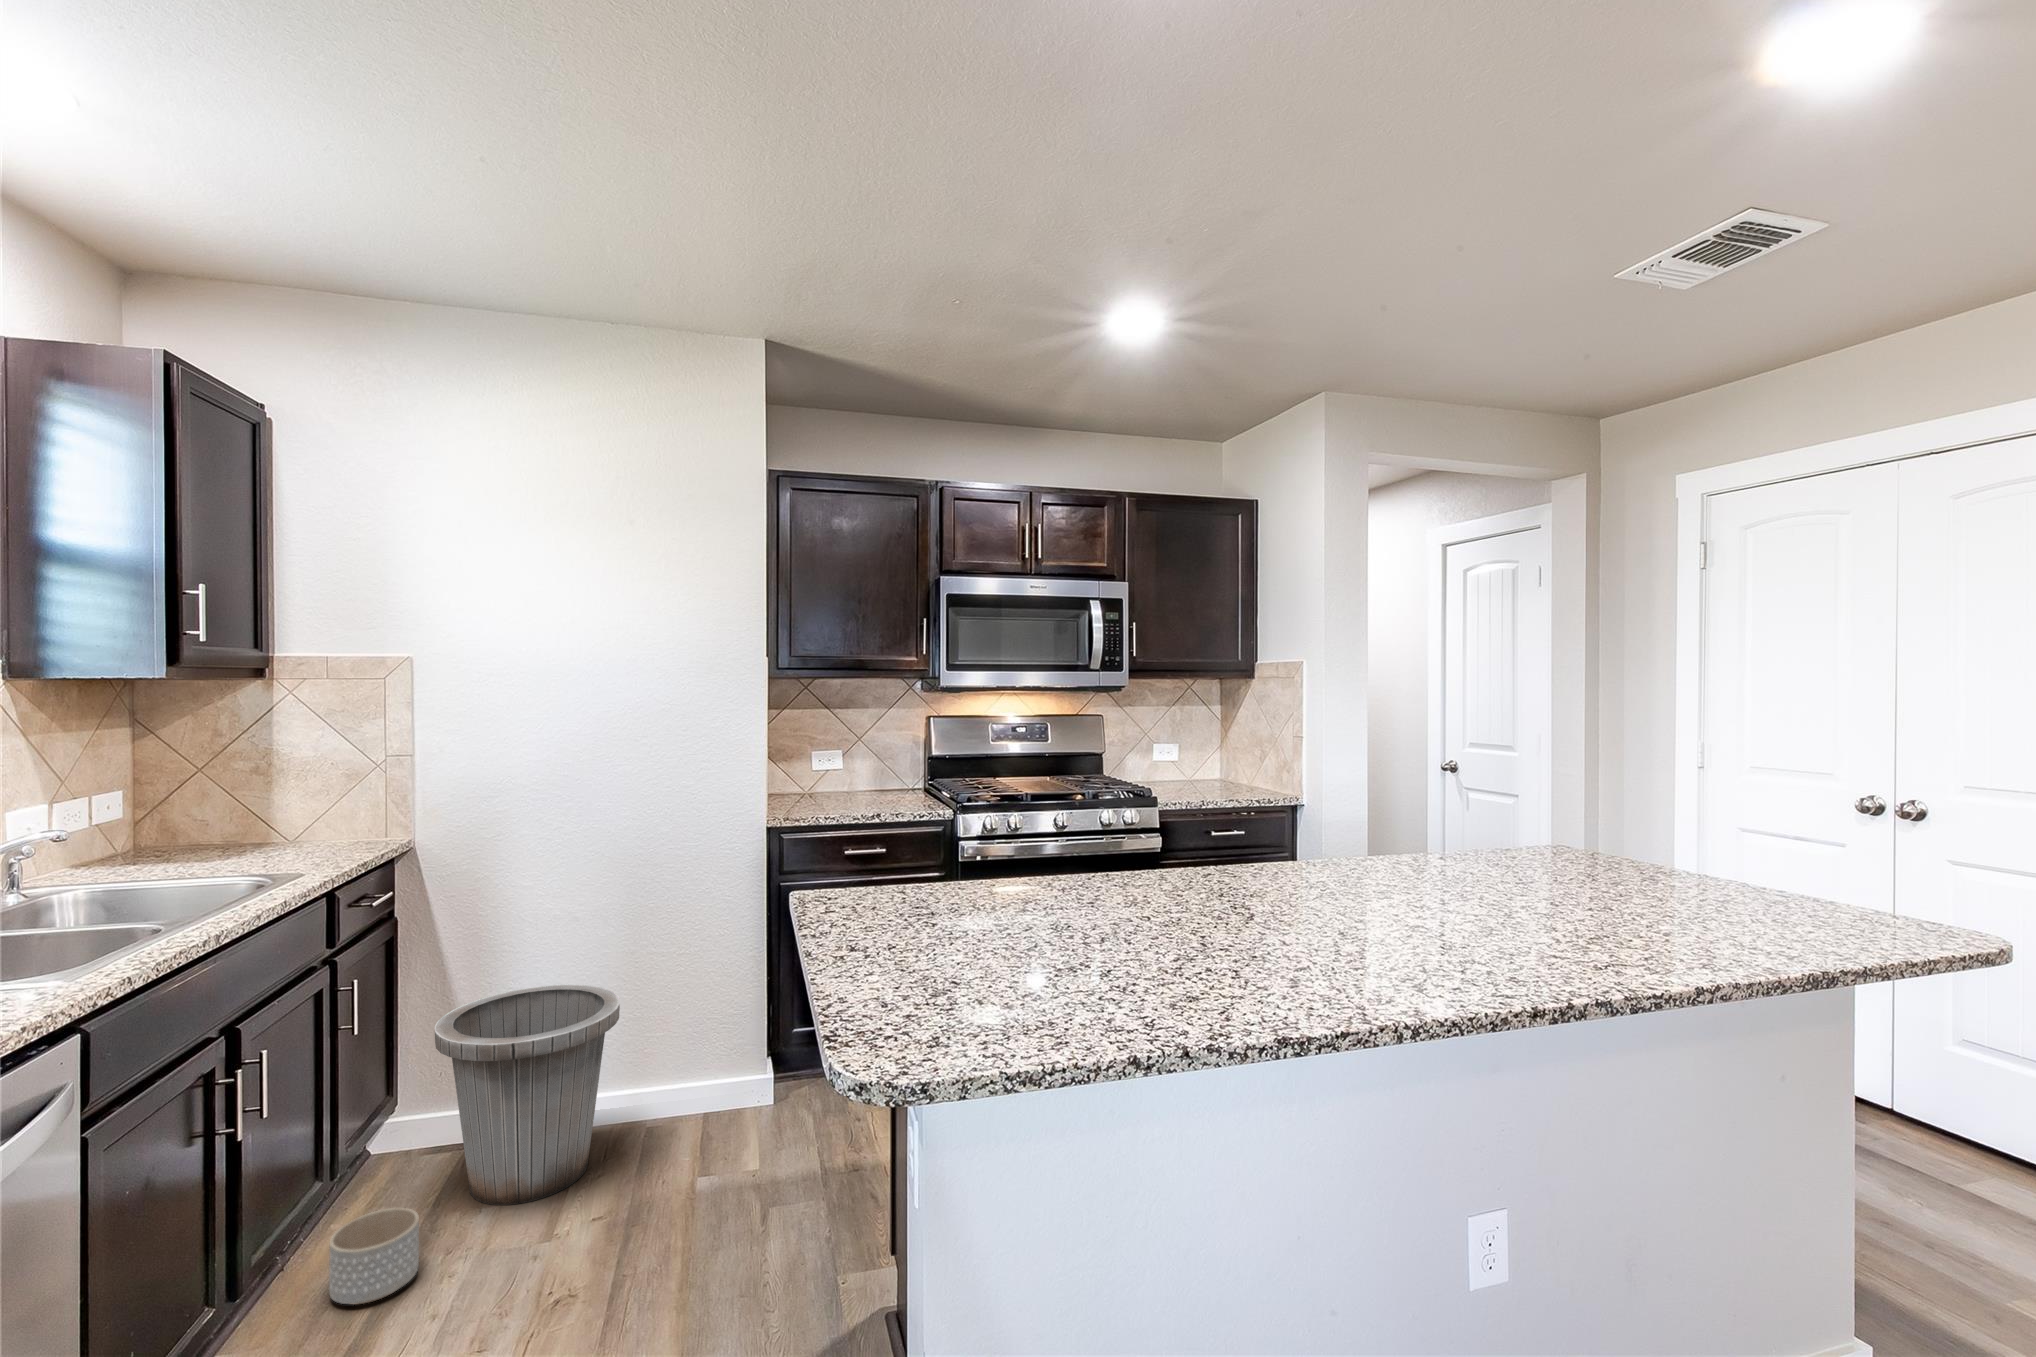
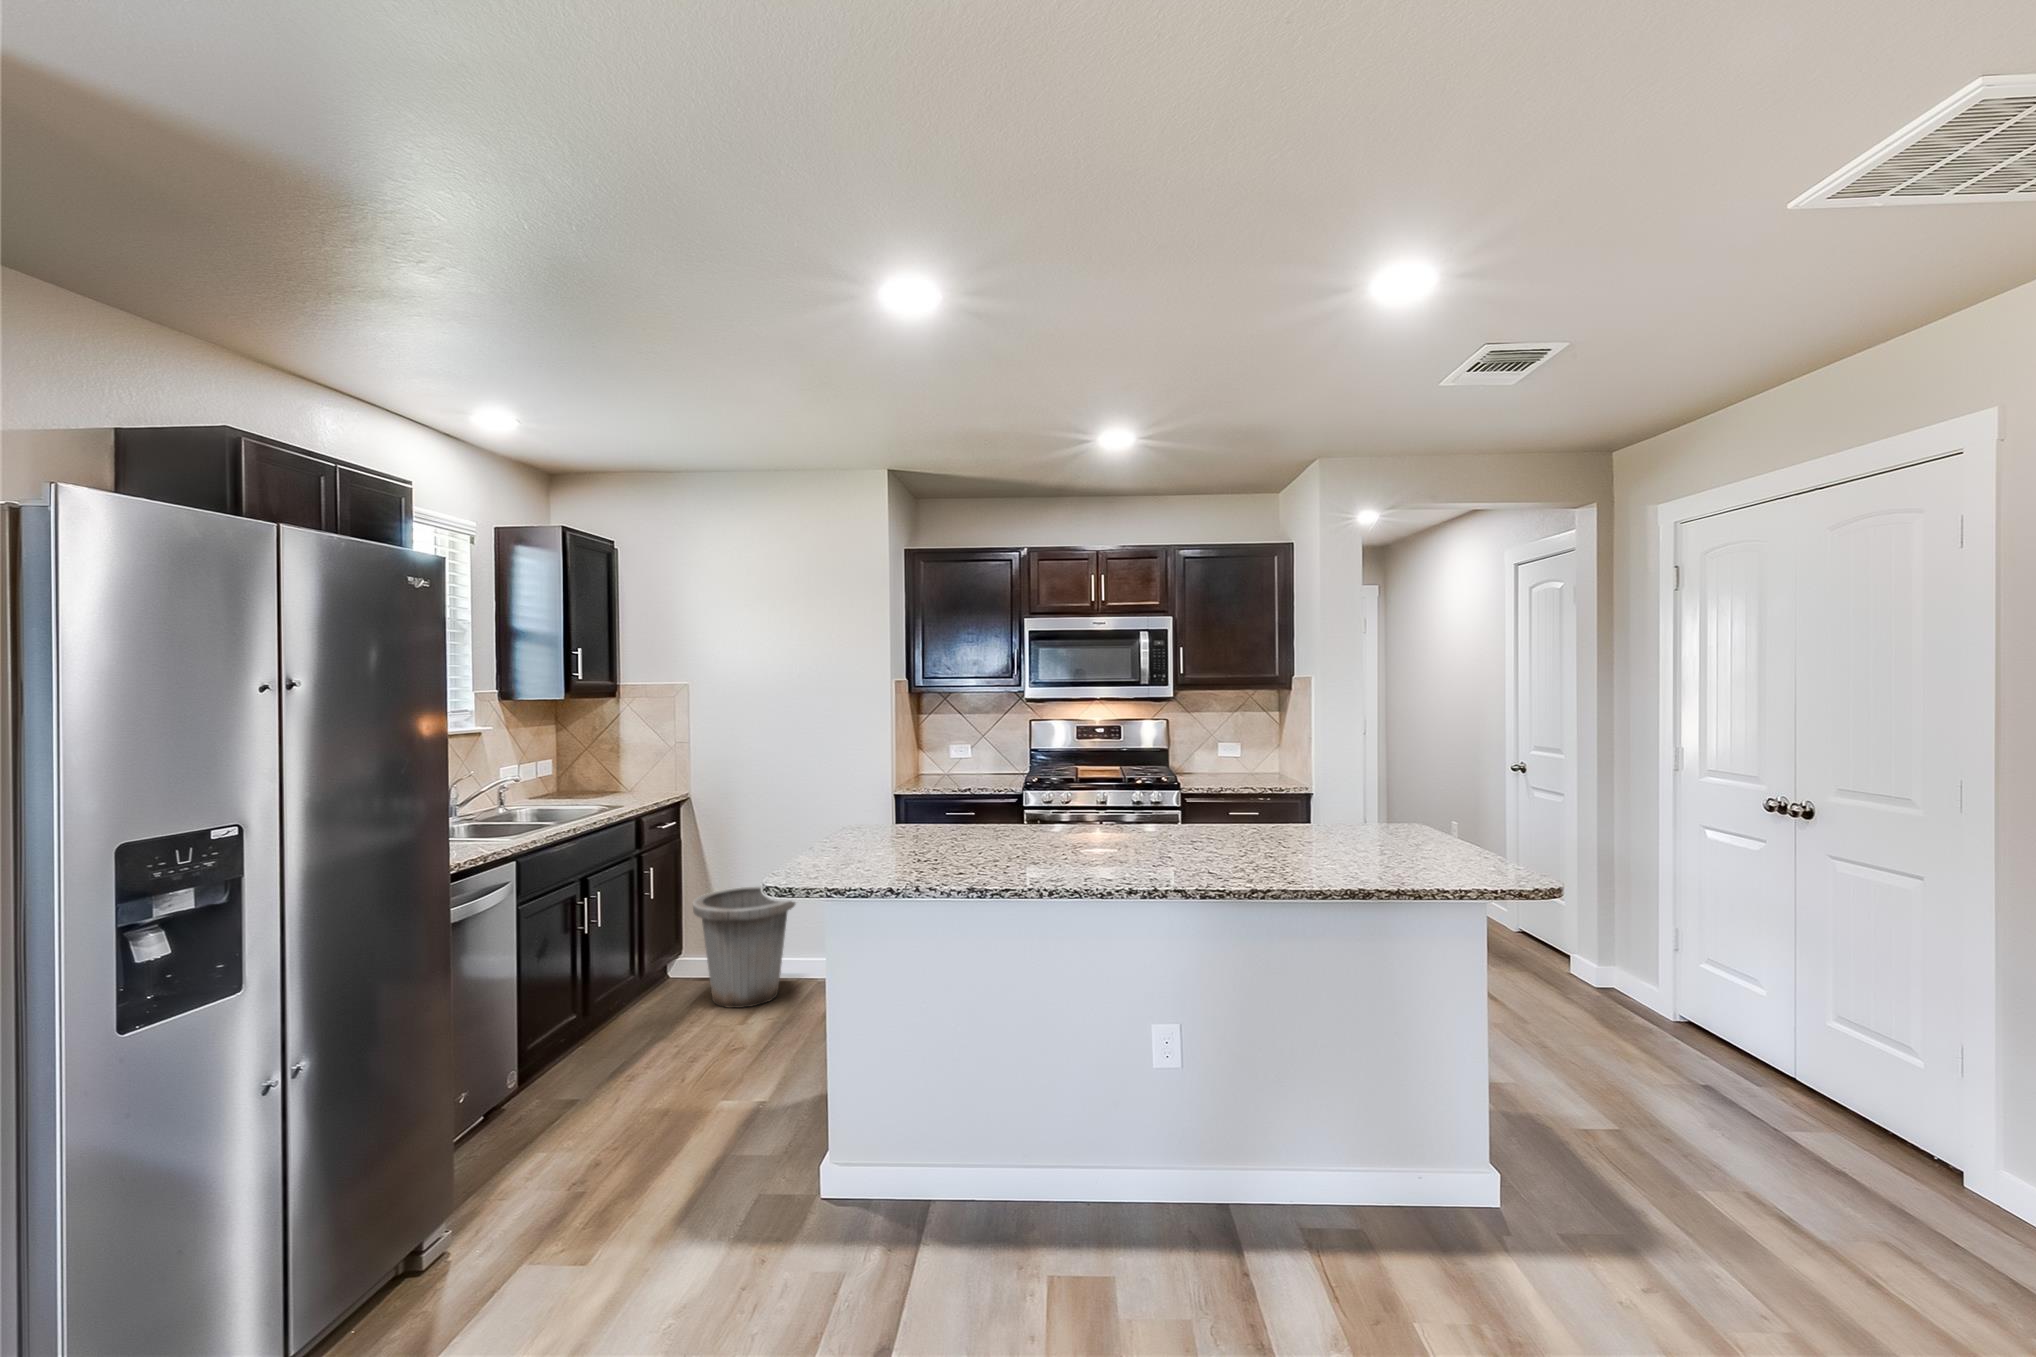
planter: present [329,1208,419,1304] -> none [633,994,677,1038]

